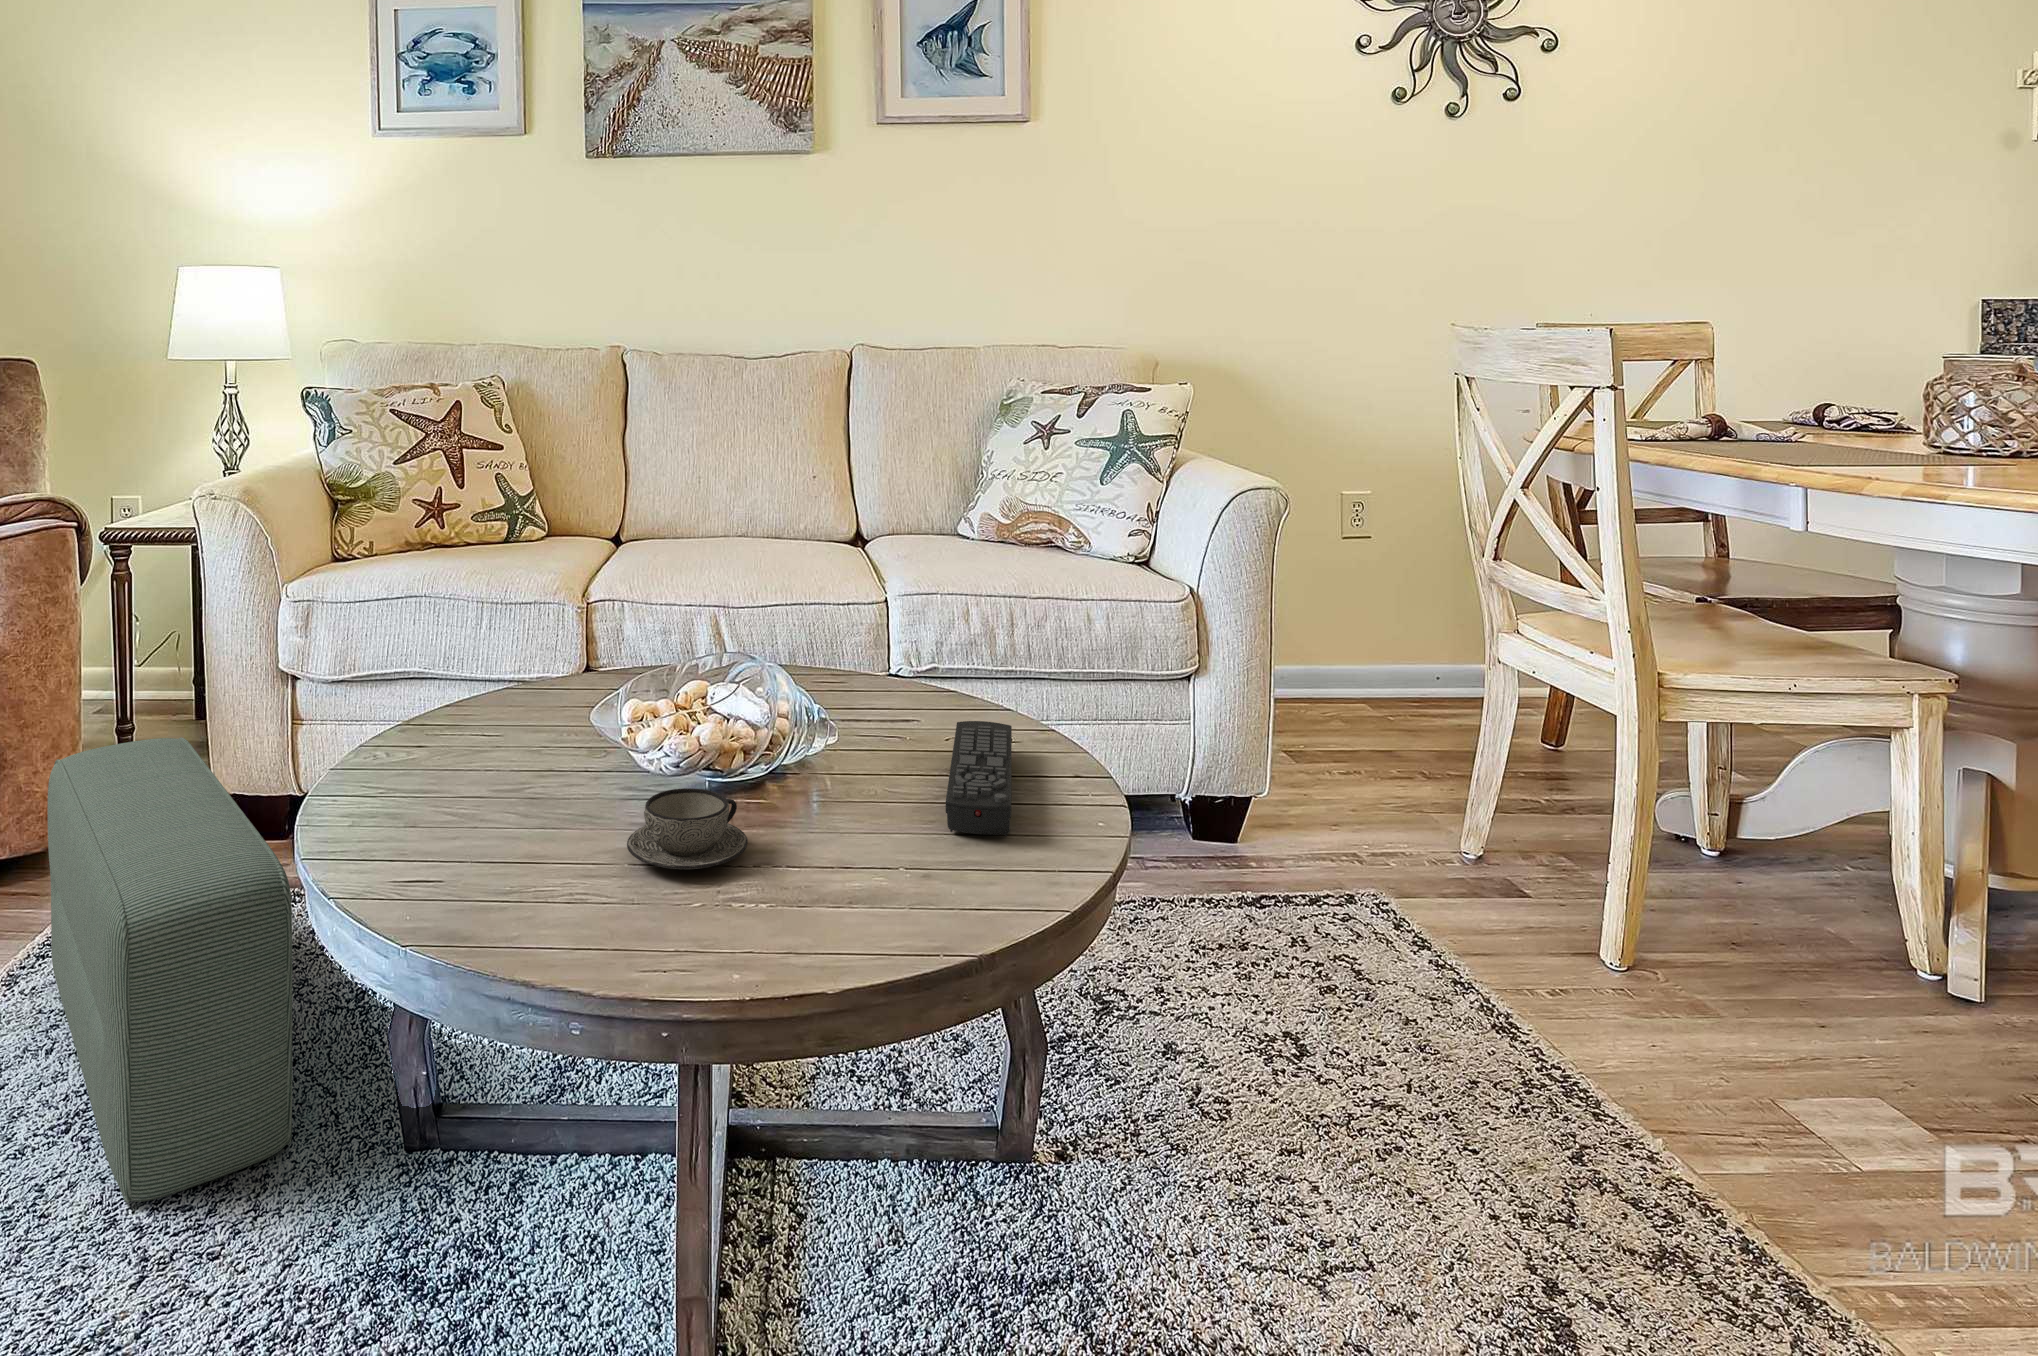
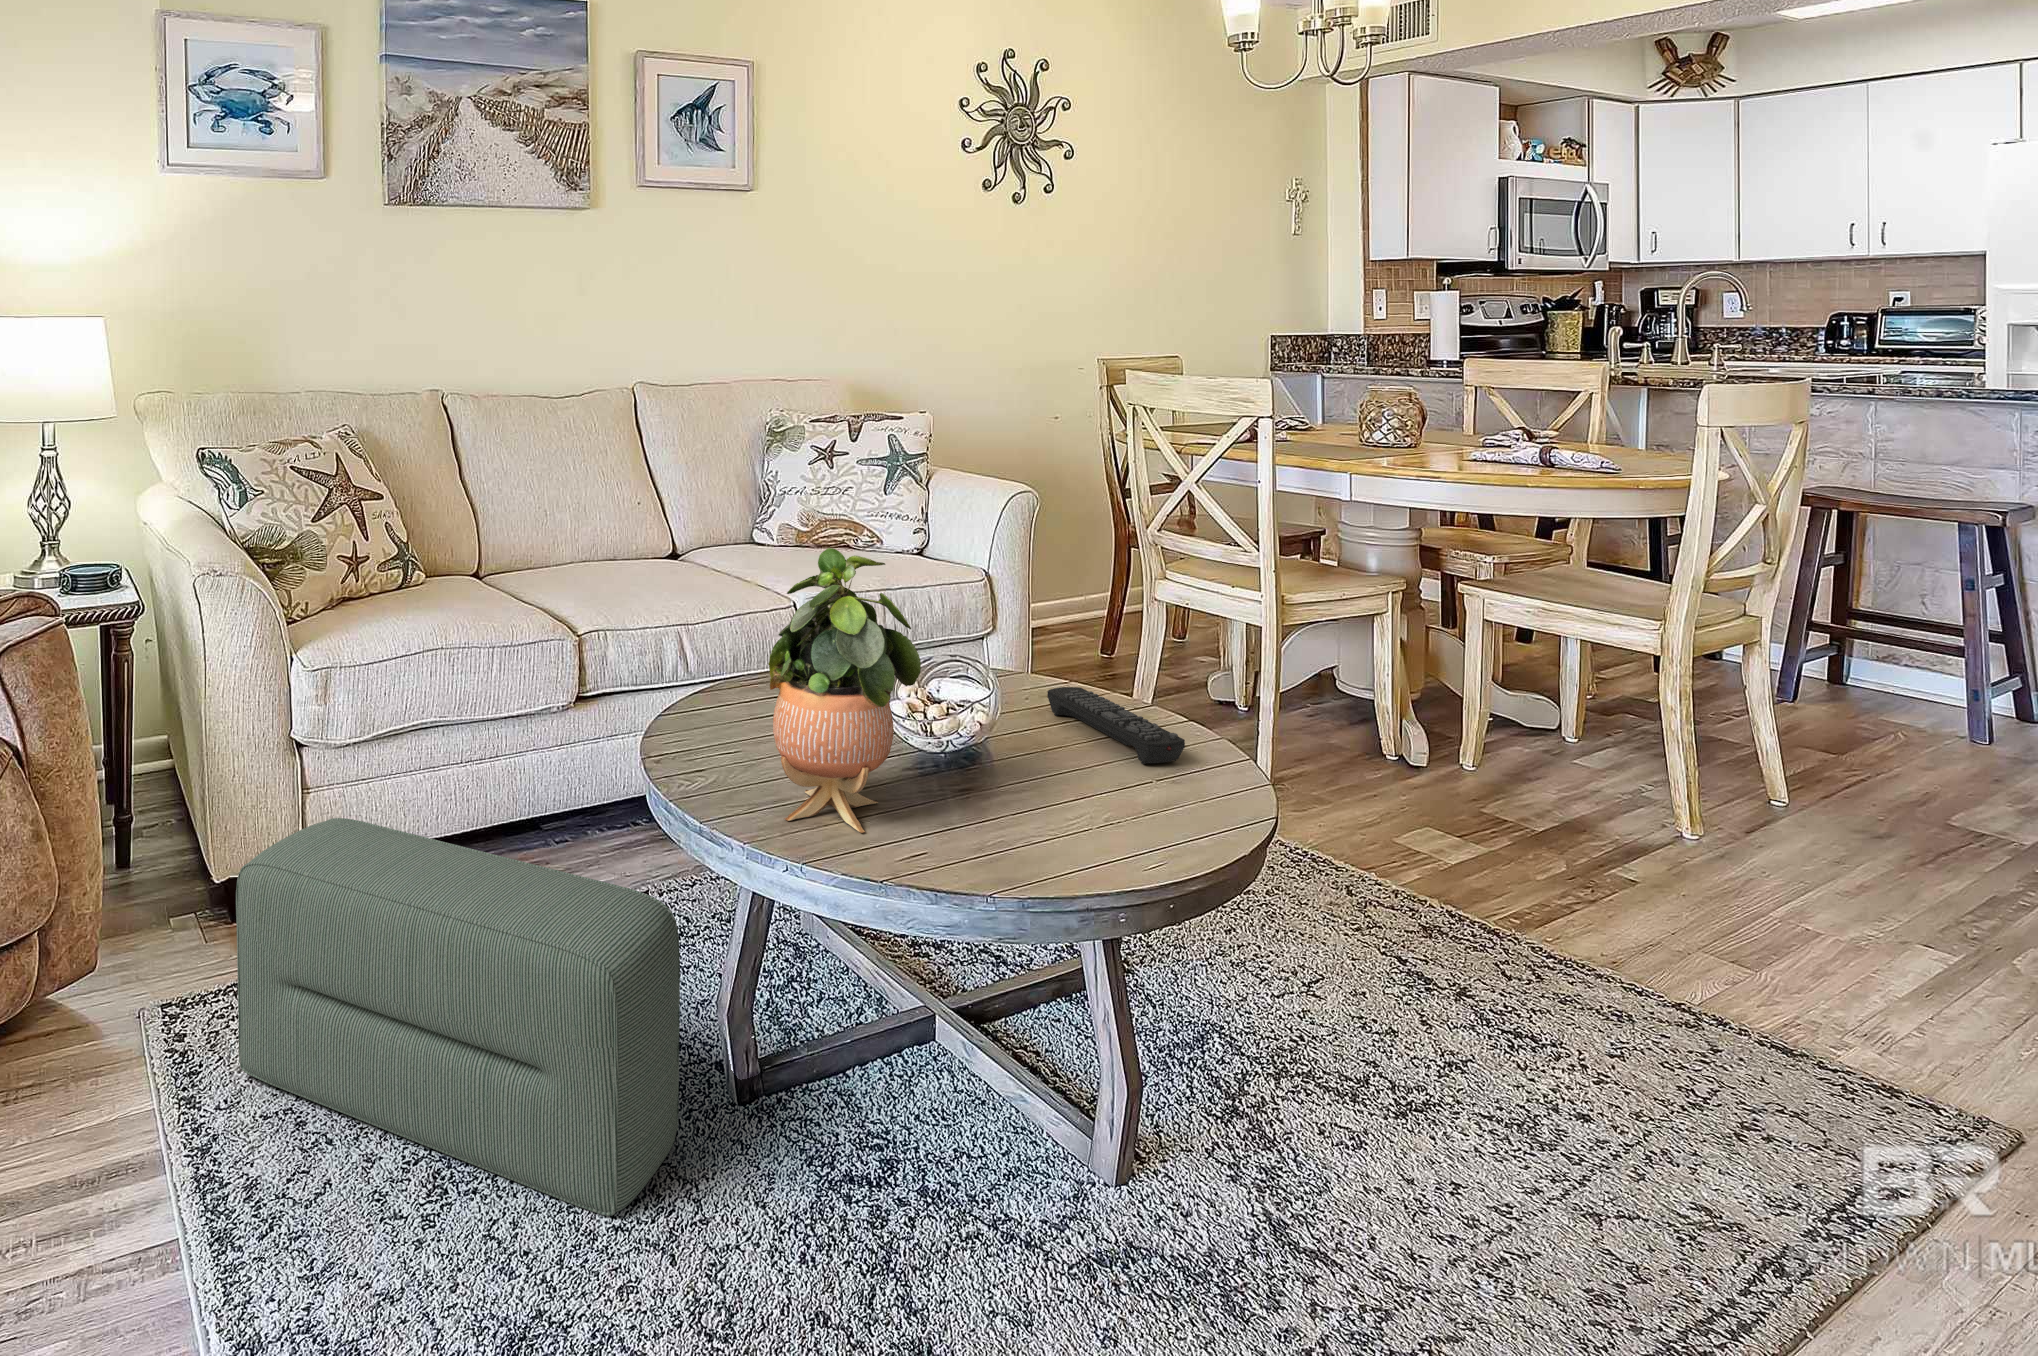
potted plant: none [395,480,587,831] -> present [768,548,921,833]
teacup: present [627,788,748,869] -> none [993,764,1085,822]

